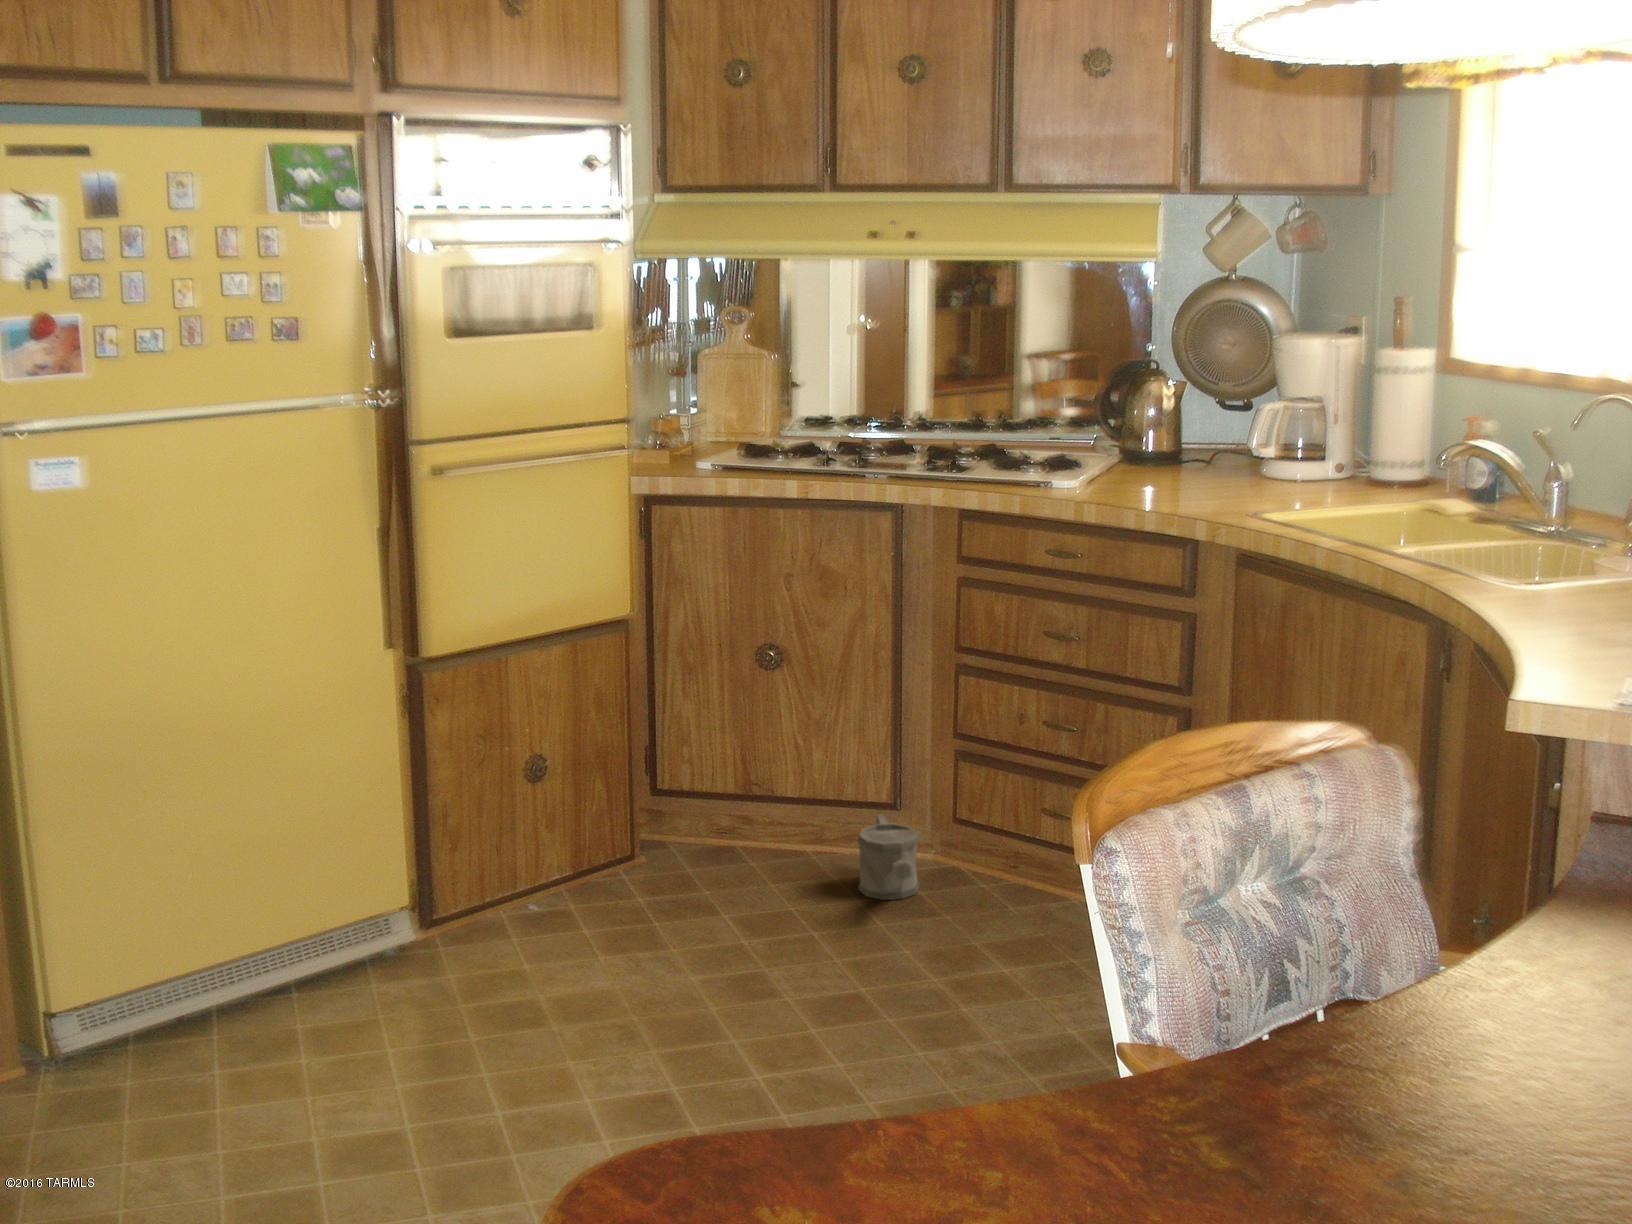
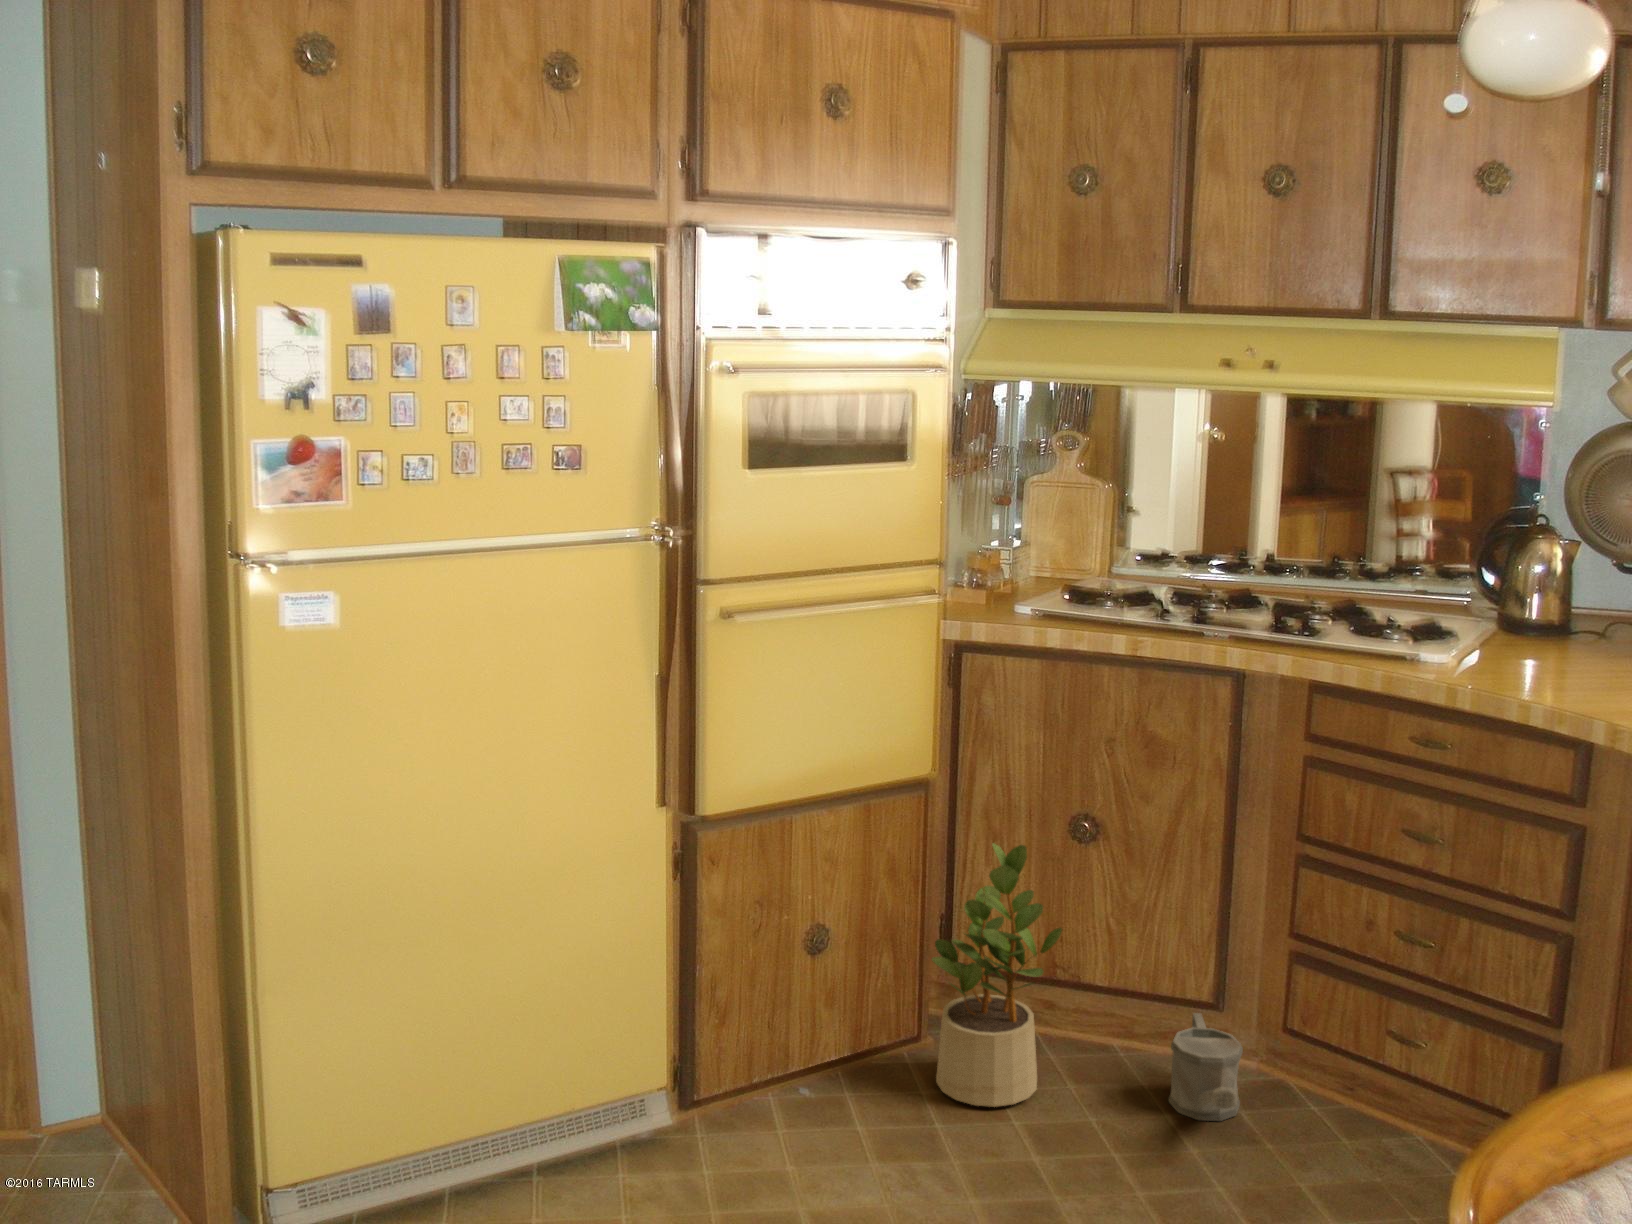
potted plant: none [642,671,758,907] -> present [931,843,1062,1107]

